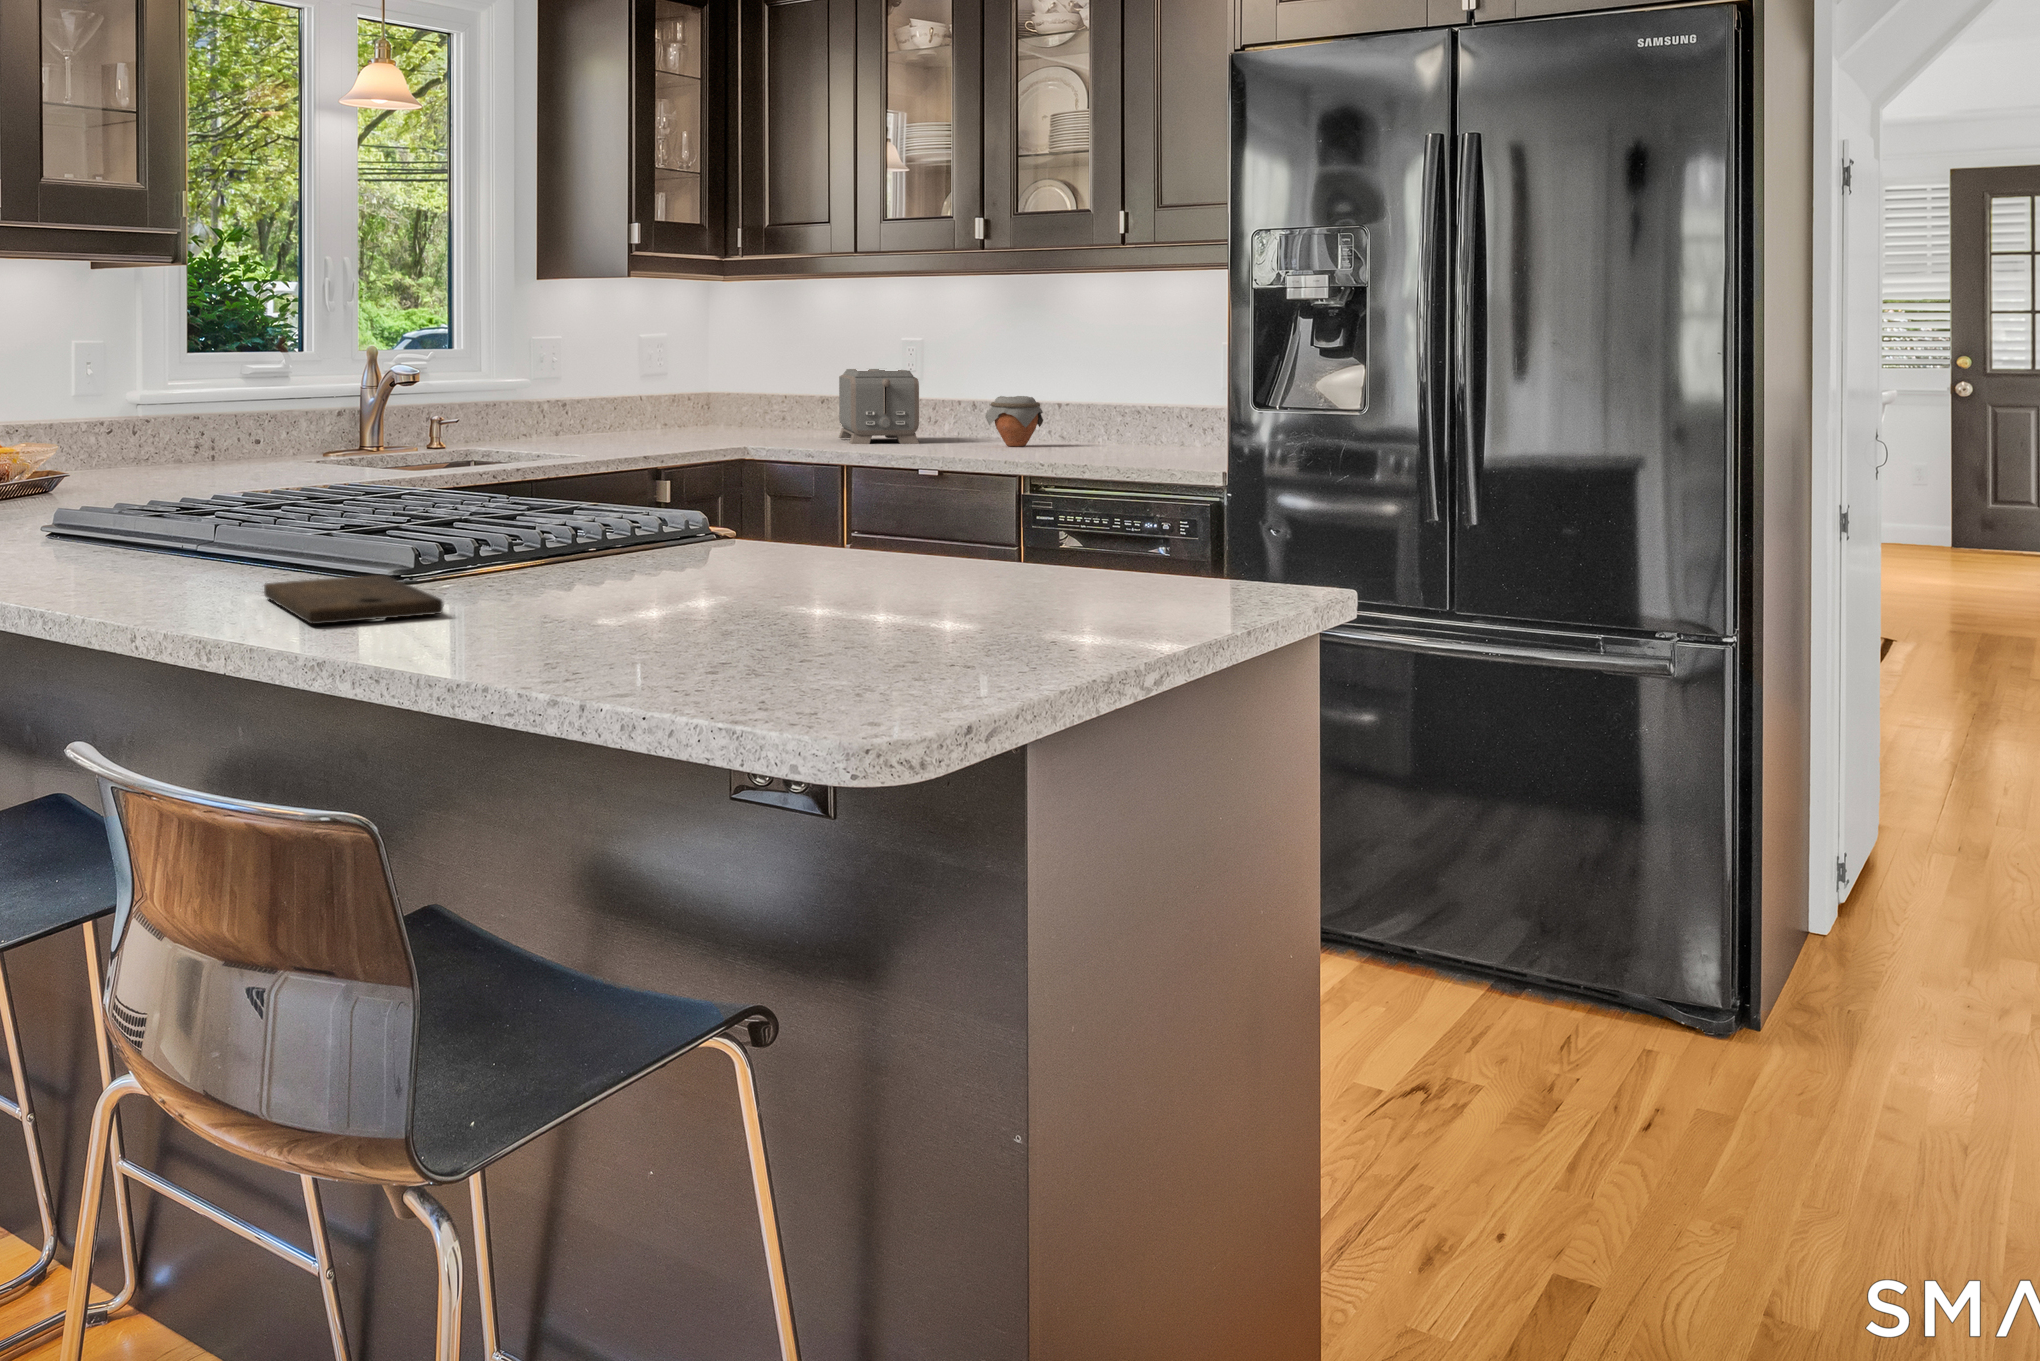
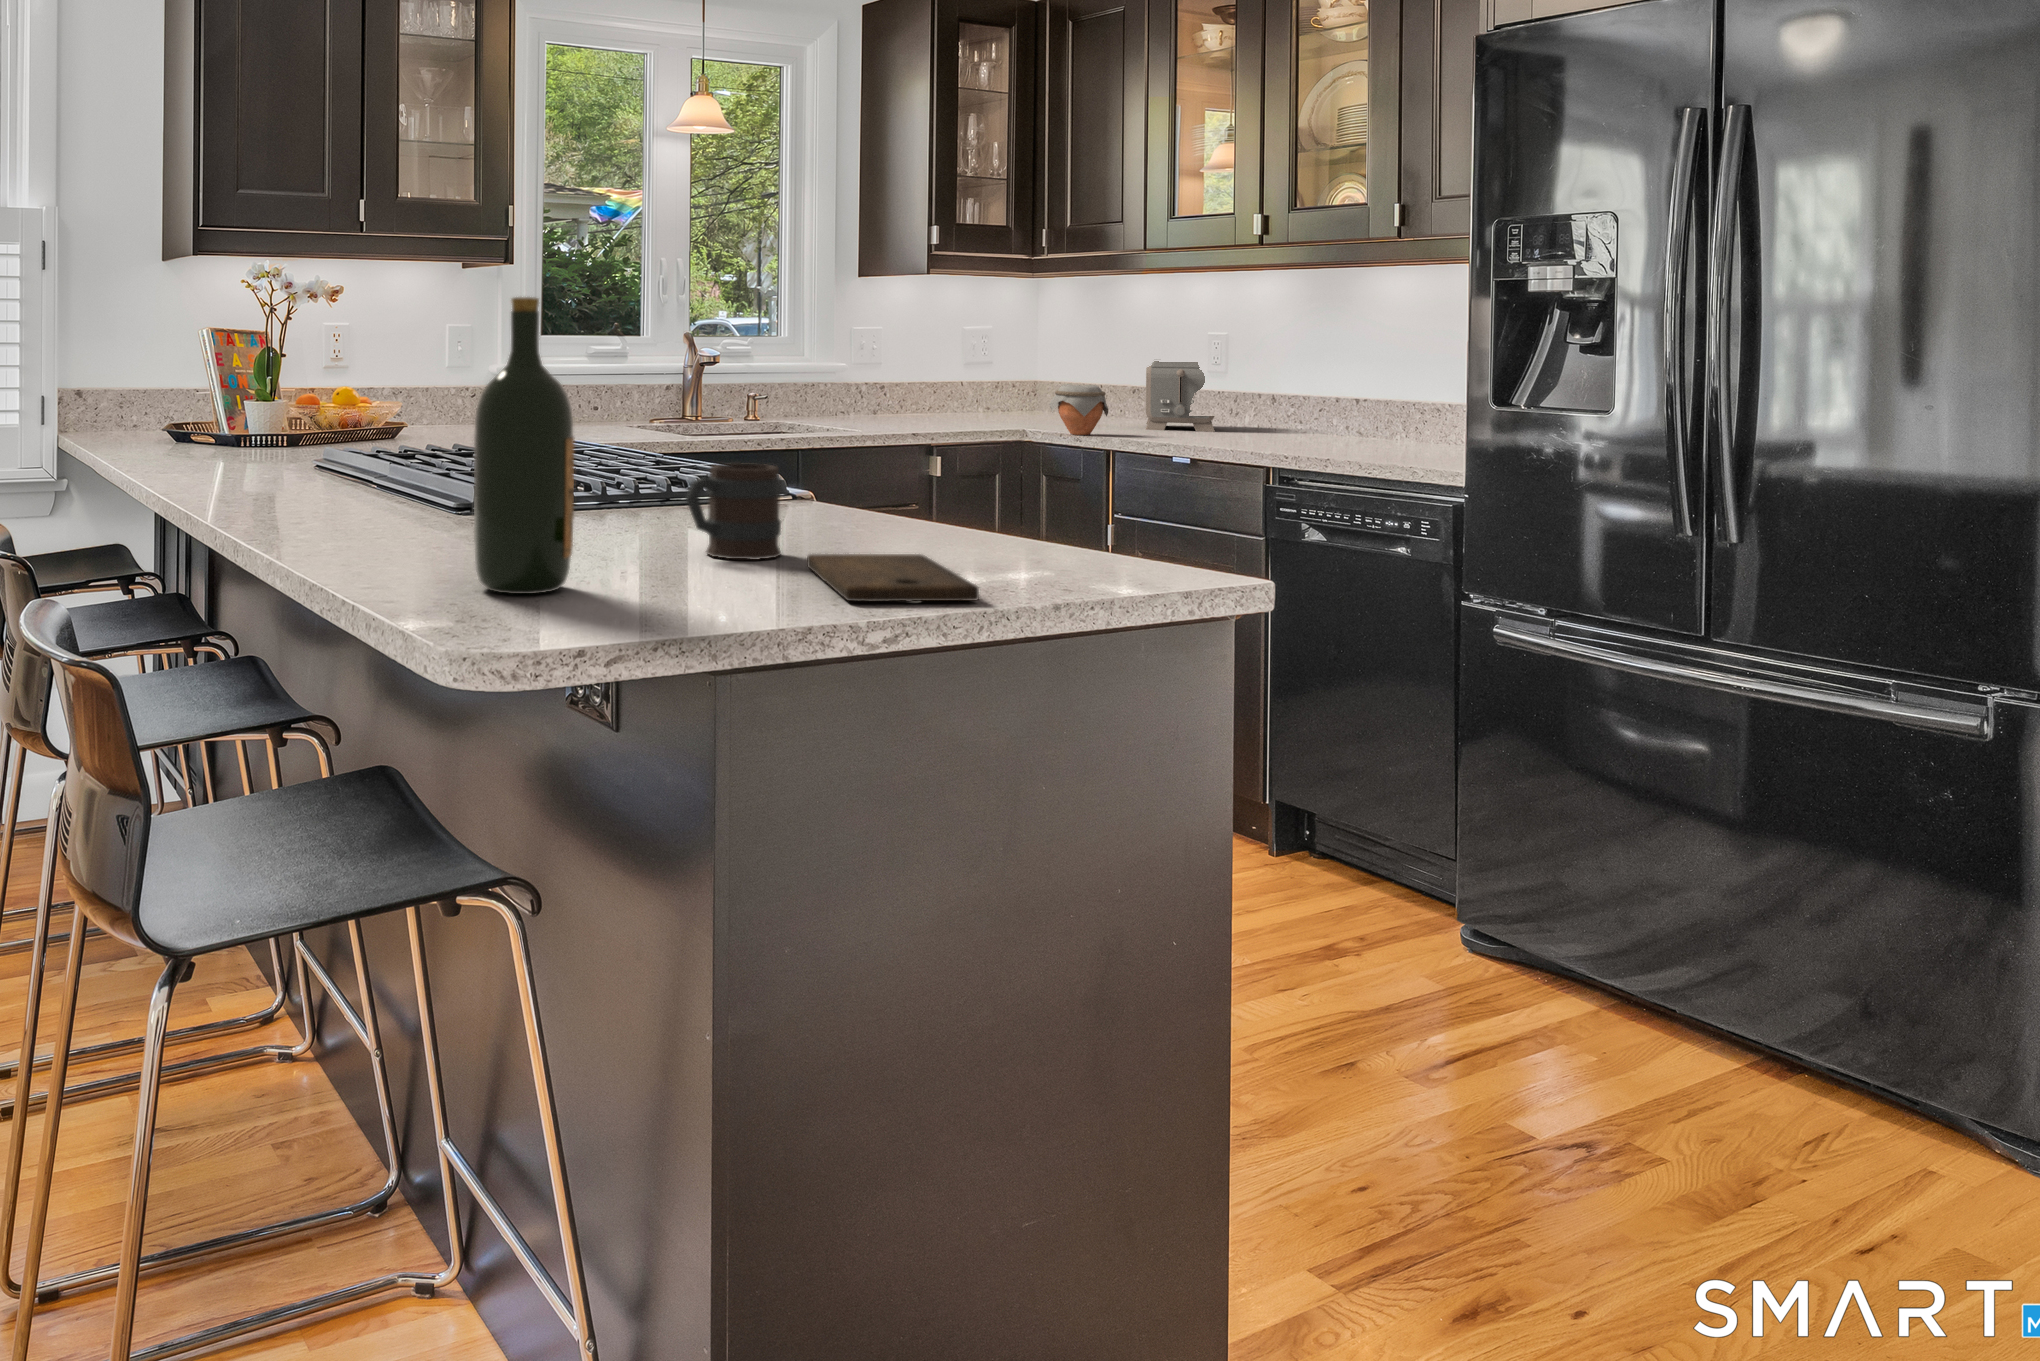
wine bottle: none [596,315,710,656] -> present [474,297,574,594]
jar: present [985,396,1043,446] -> present [1049,384,1108,435]
mug: none [745,495,833,601] -> present [686,463,782,560]
cutting board: present [264,575,443,624] -> present [807,554,979,601]

